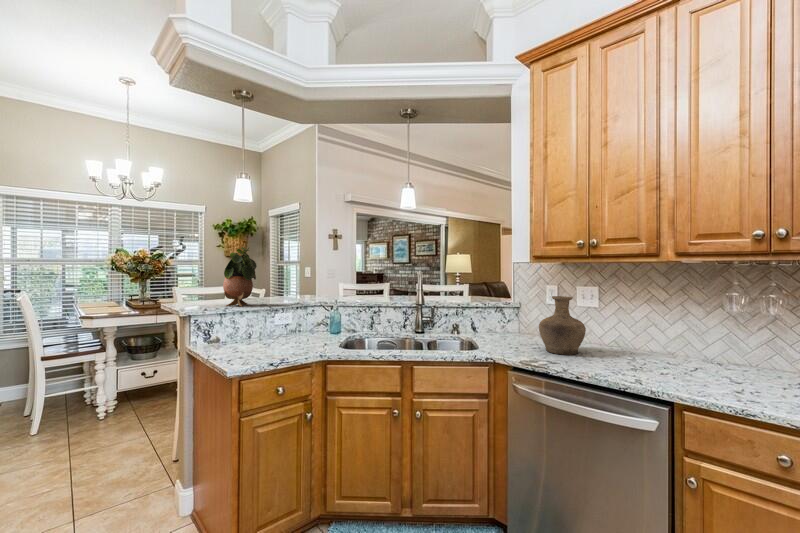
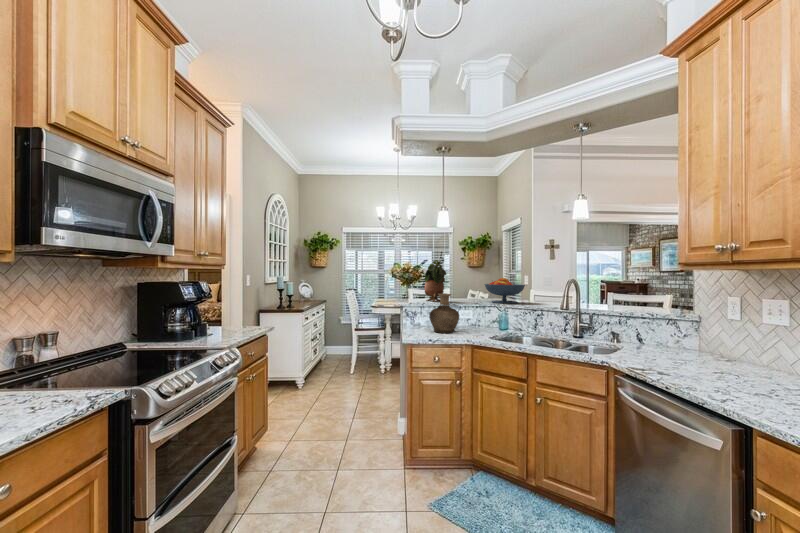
fruit bowl: none [305,271,353,302] -> present [485,278,525,303]
vase: present [539,296,586,355] -> present [430,294,459,333]

